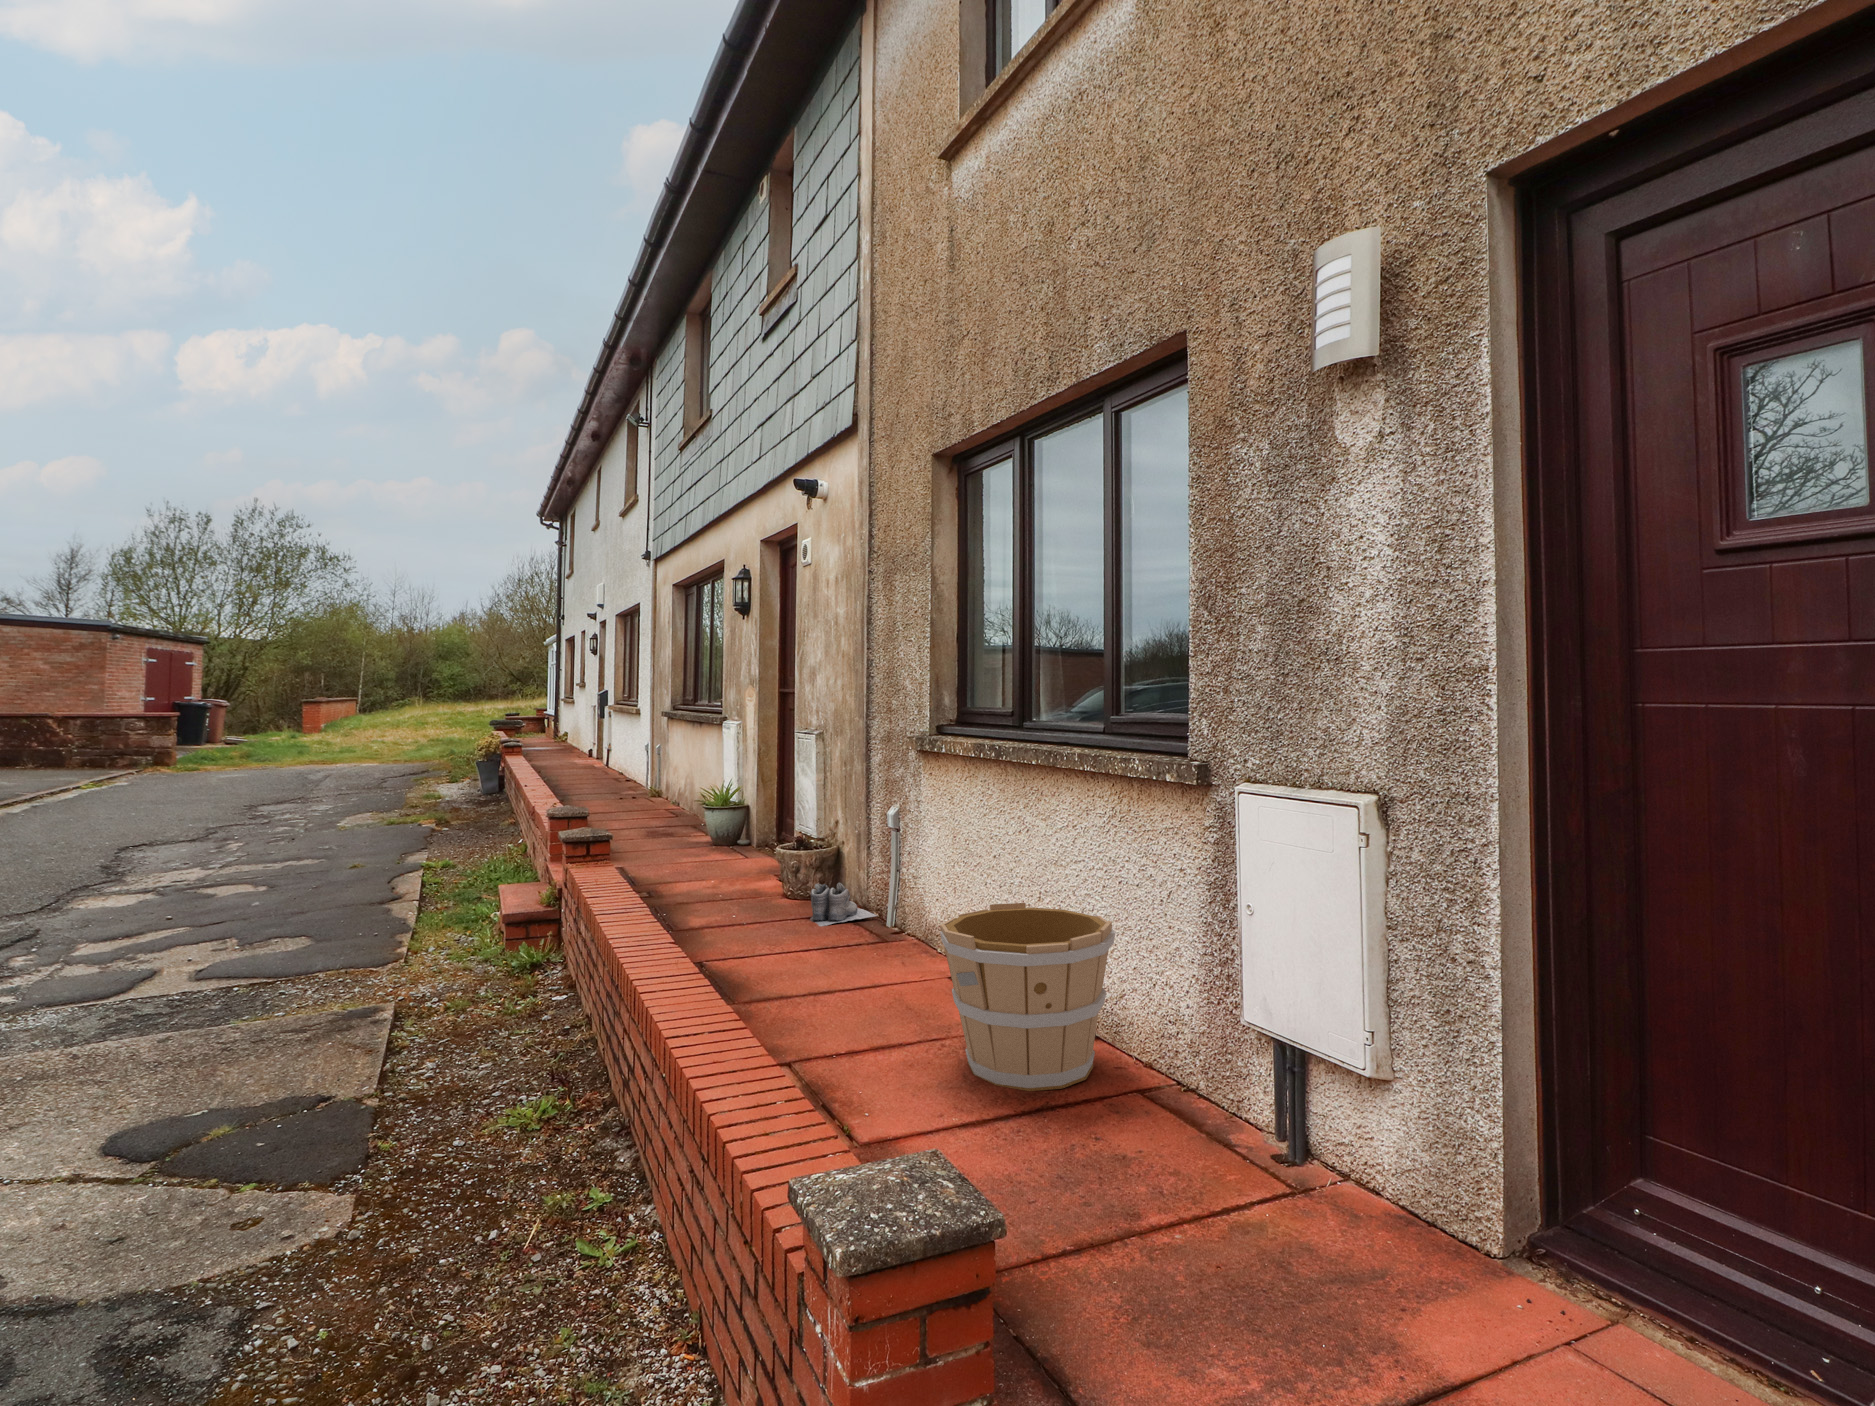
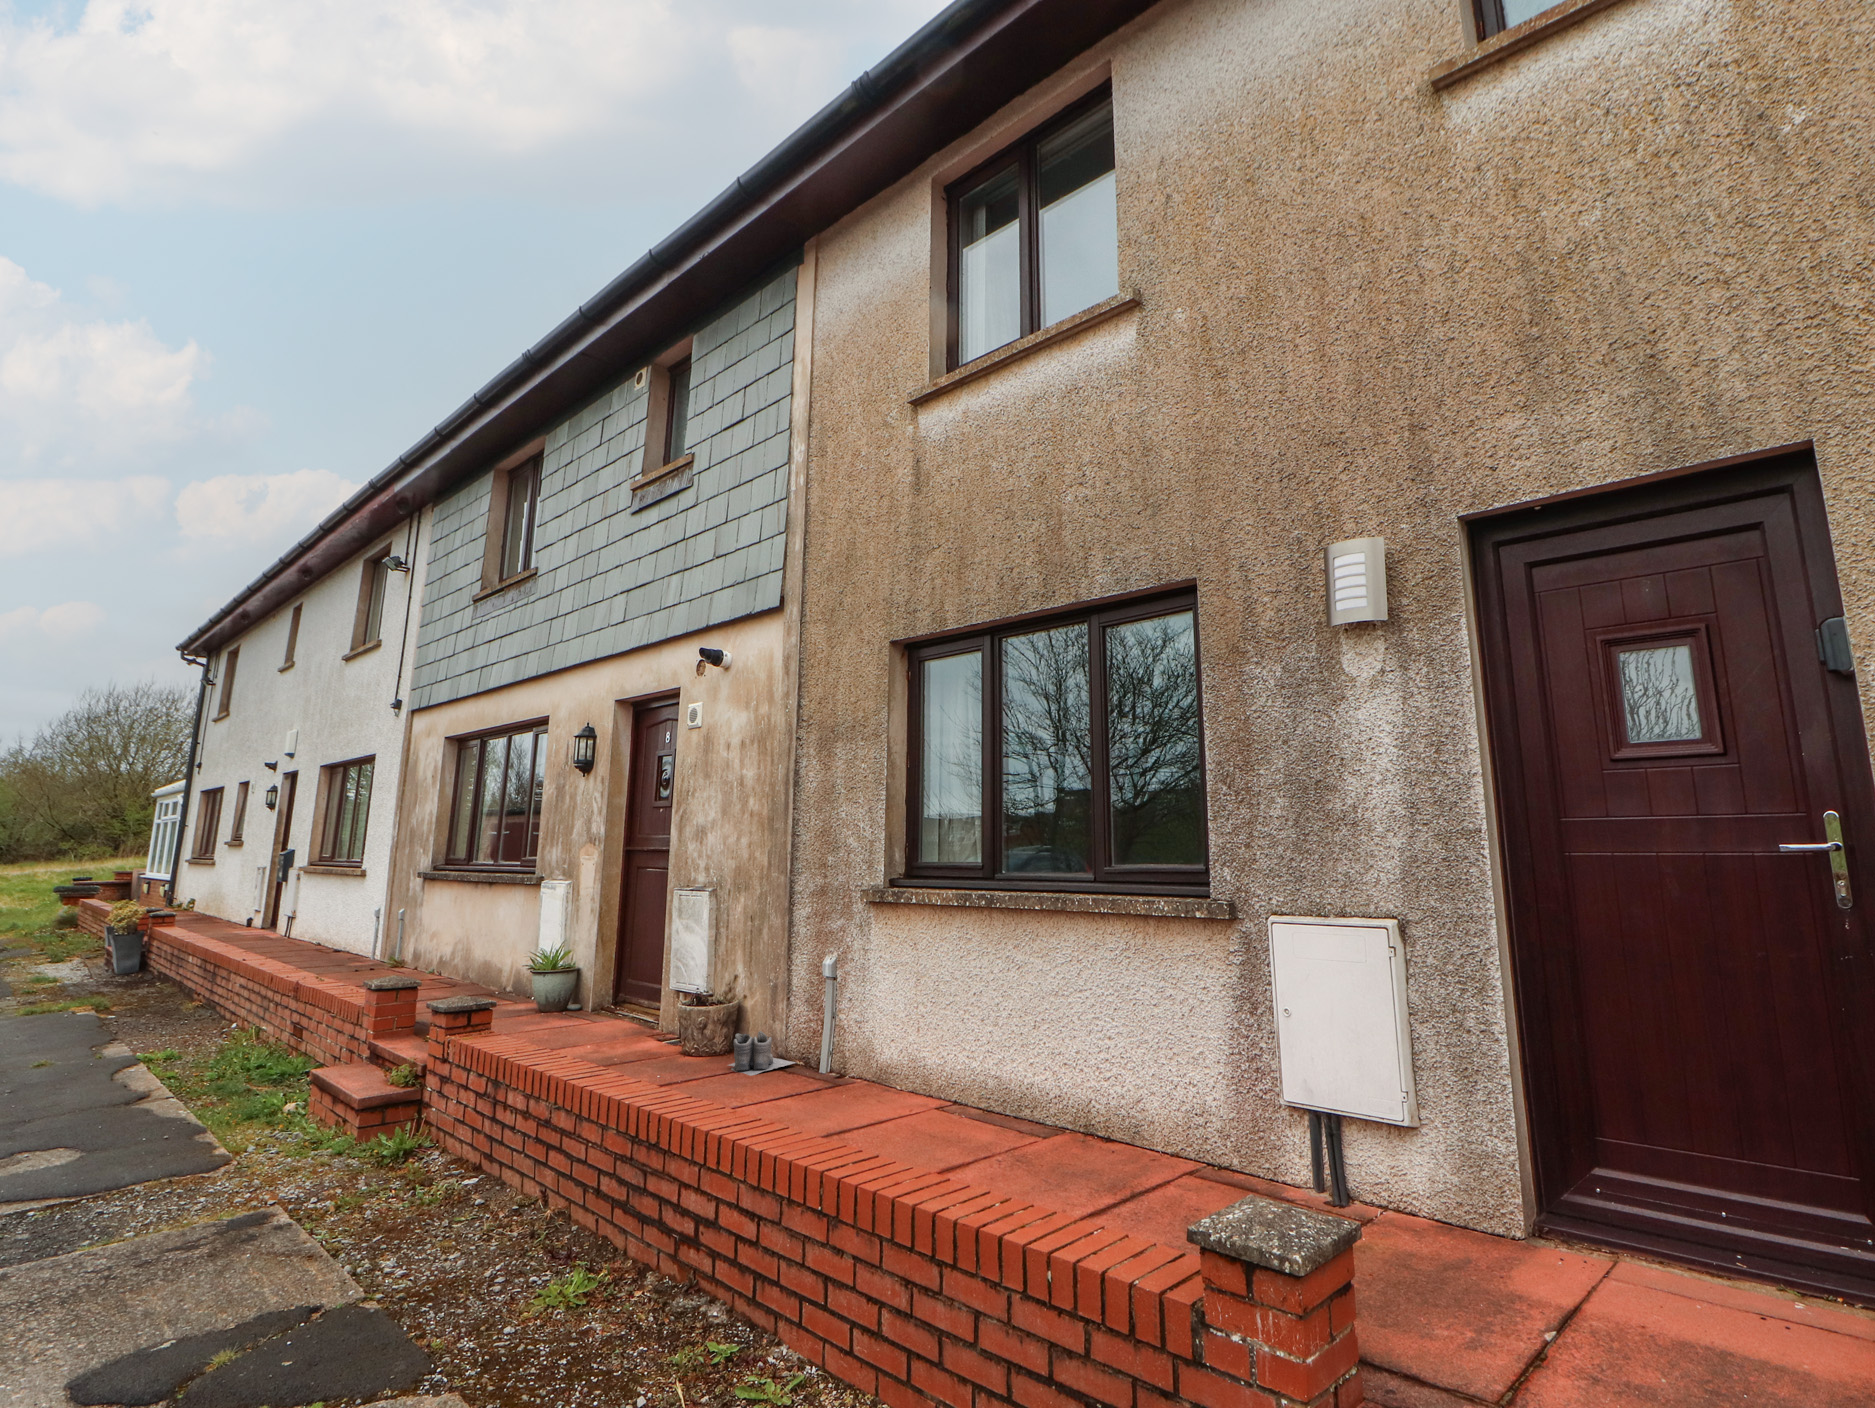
wooden bucket: present [940,903,1115,1091] -> none [1010,1025,1158,1185]

